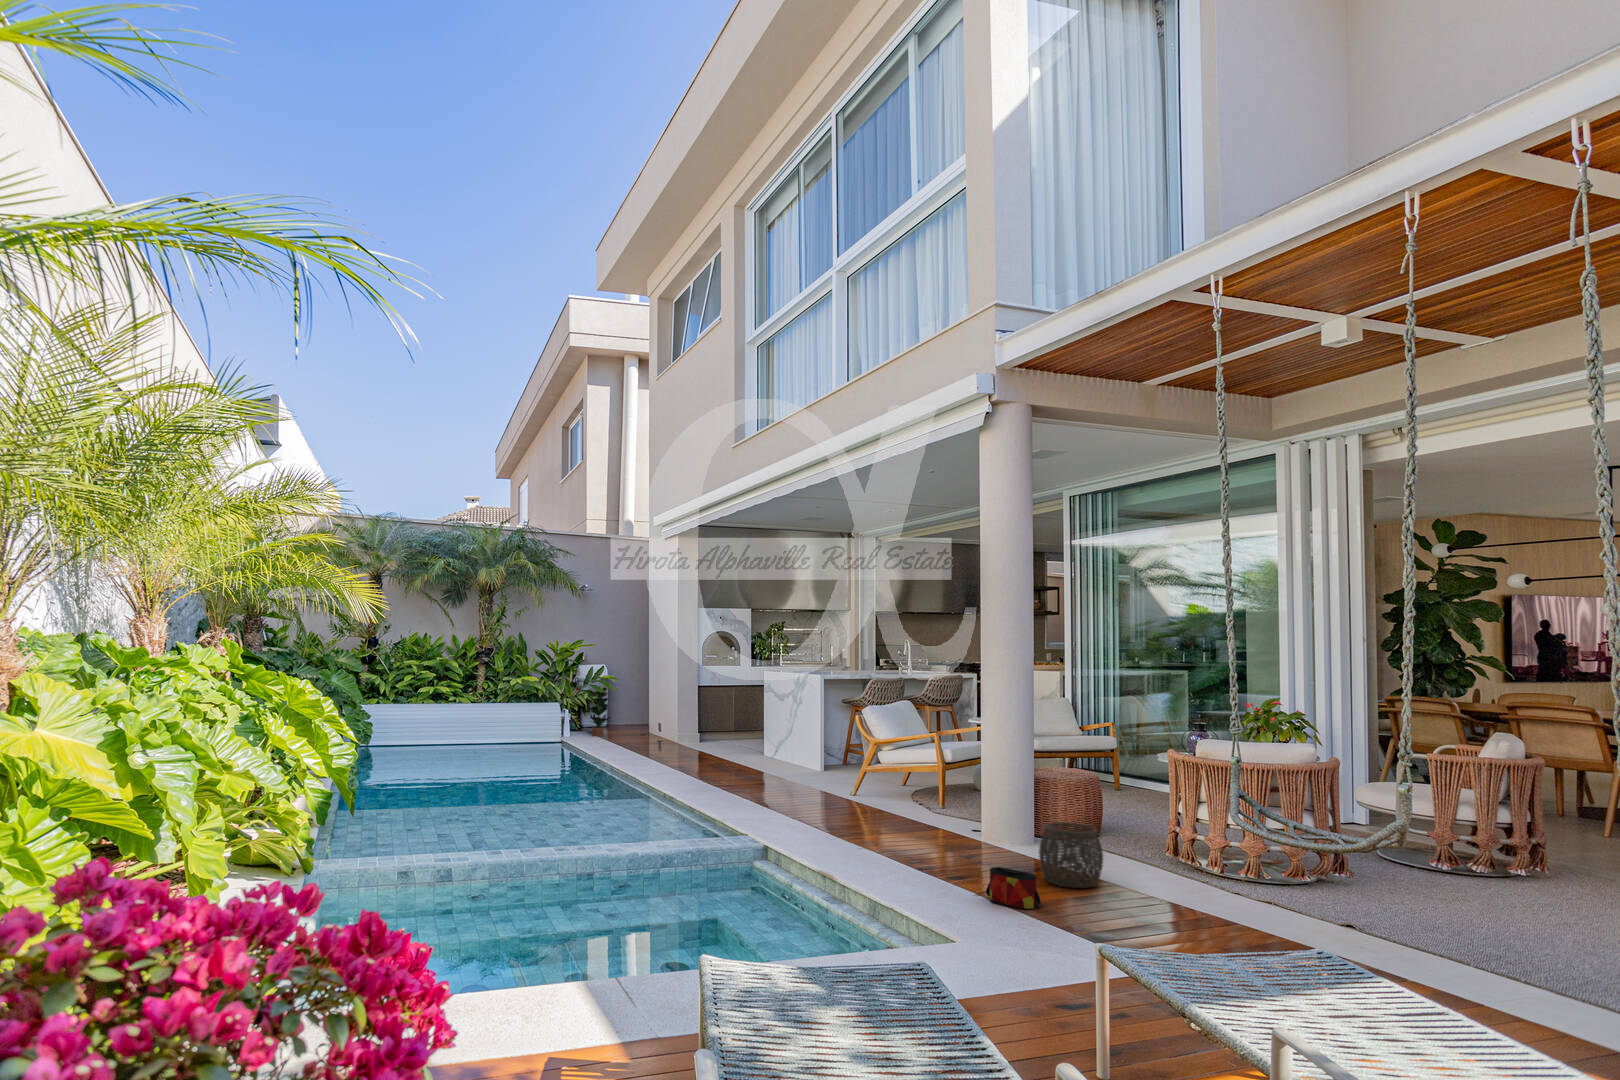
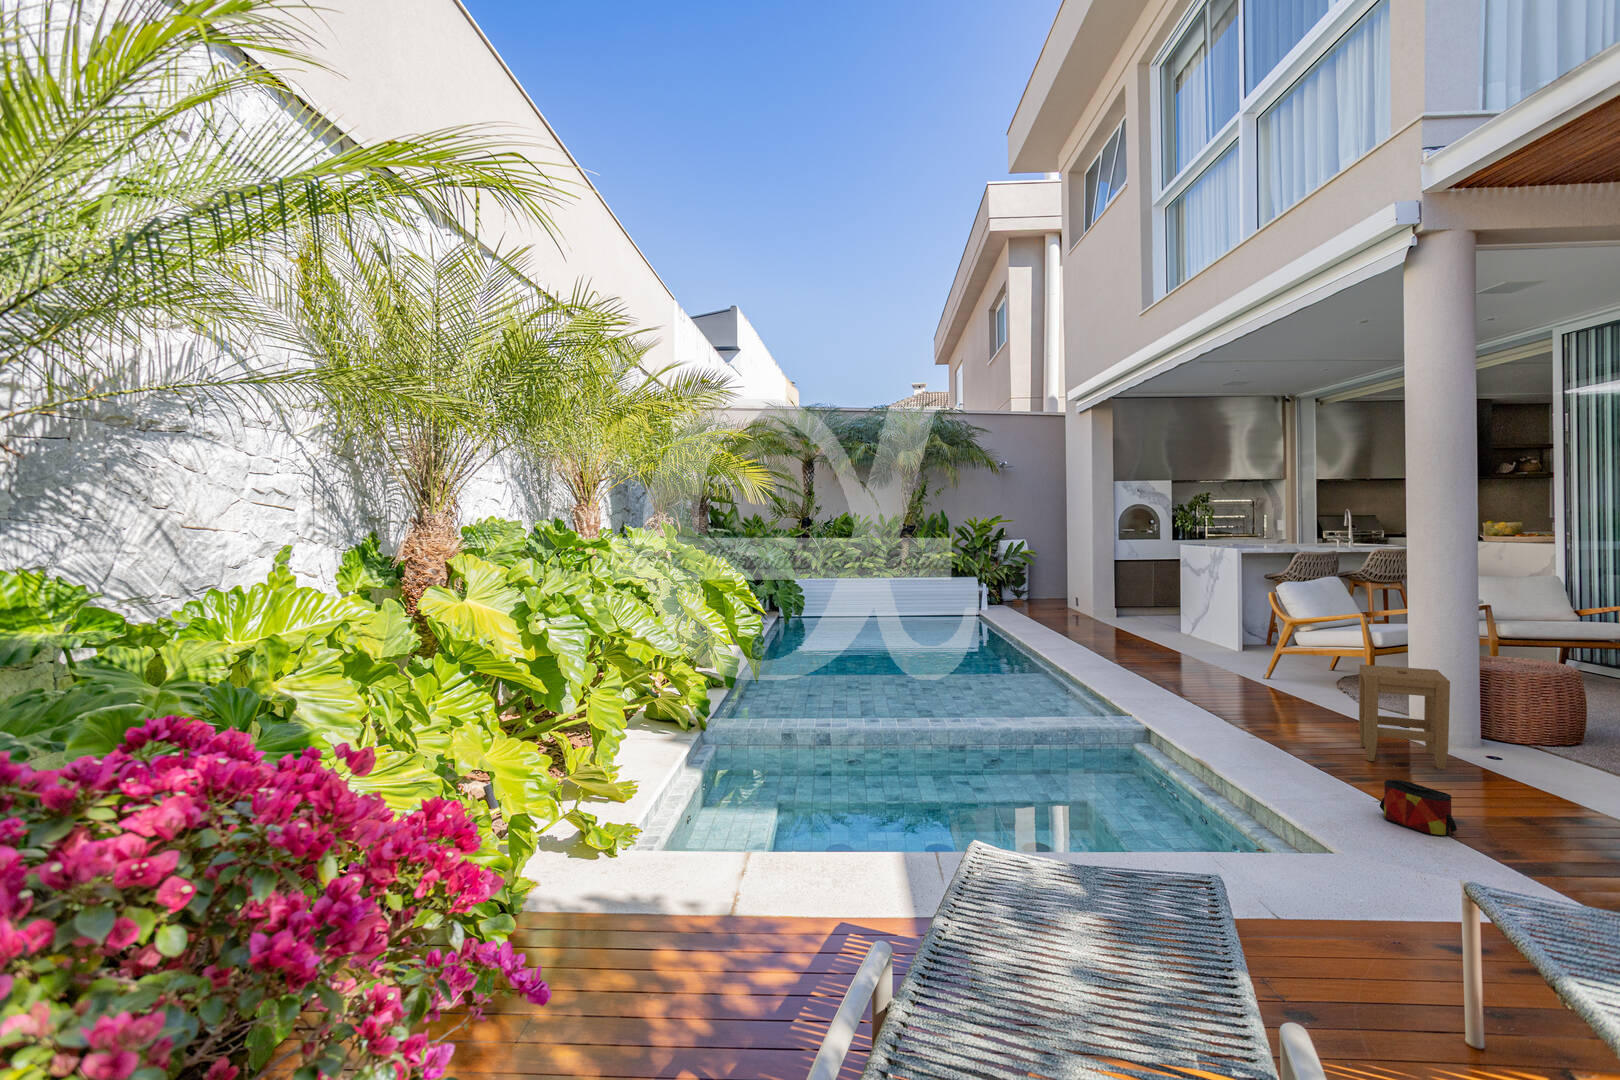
stool: none [950,775,1017,859] -> present [1359,664,1450,769]
woven basket: present [1039,822,1103,888] -> none [1470,732,1577,820]

